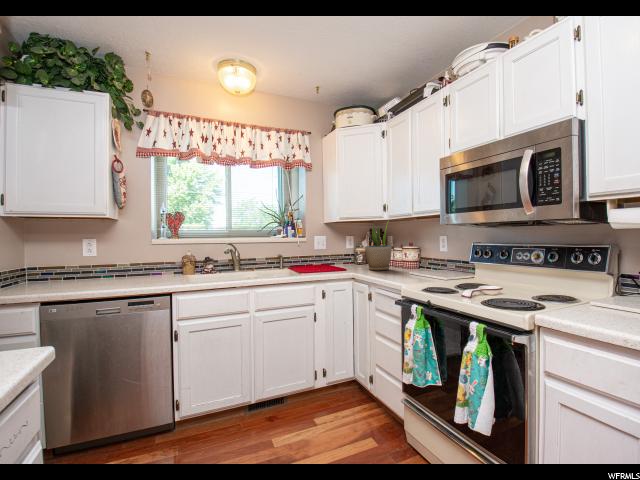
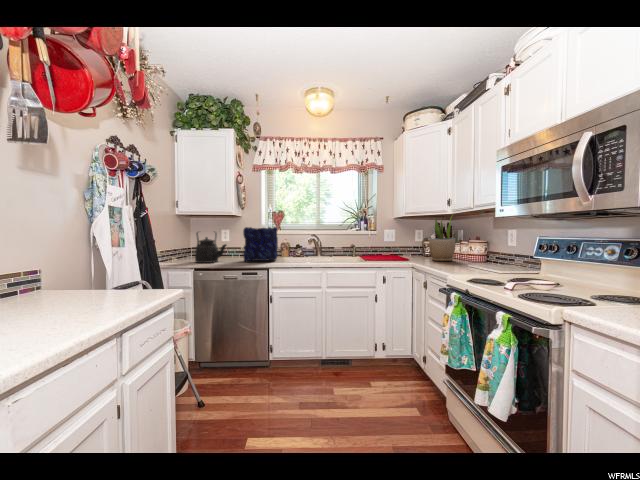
vase: none [133,235,186,285] -> present [243,227,278,262]
kettle: none [48,243,106,292] -> present [195,232,226,263]

